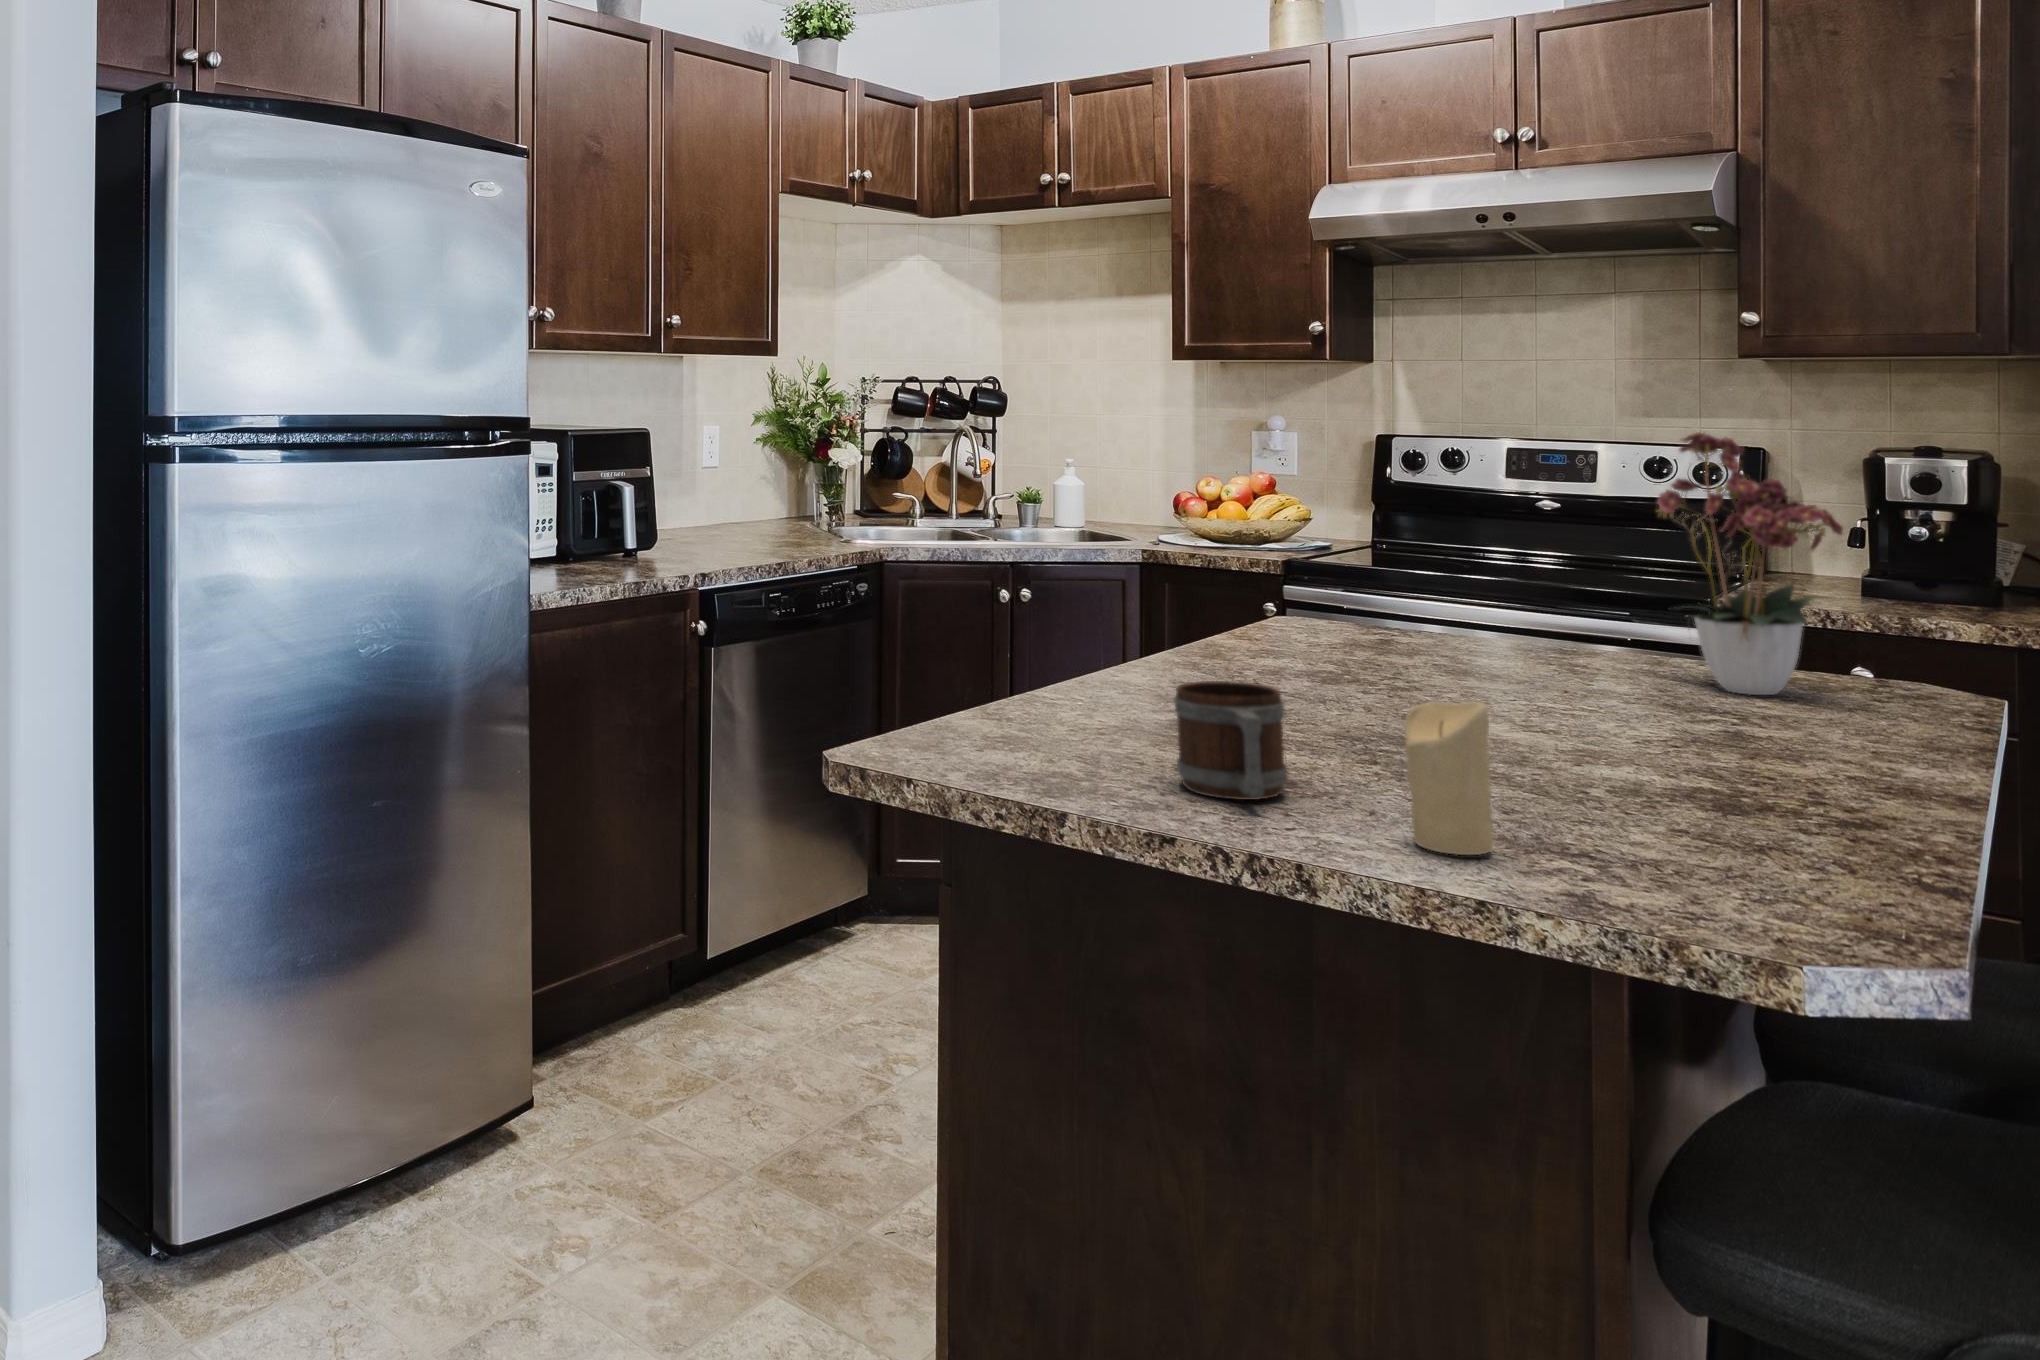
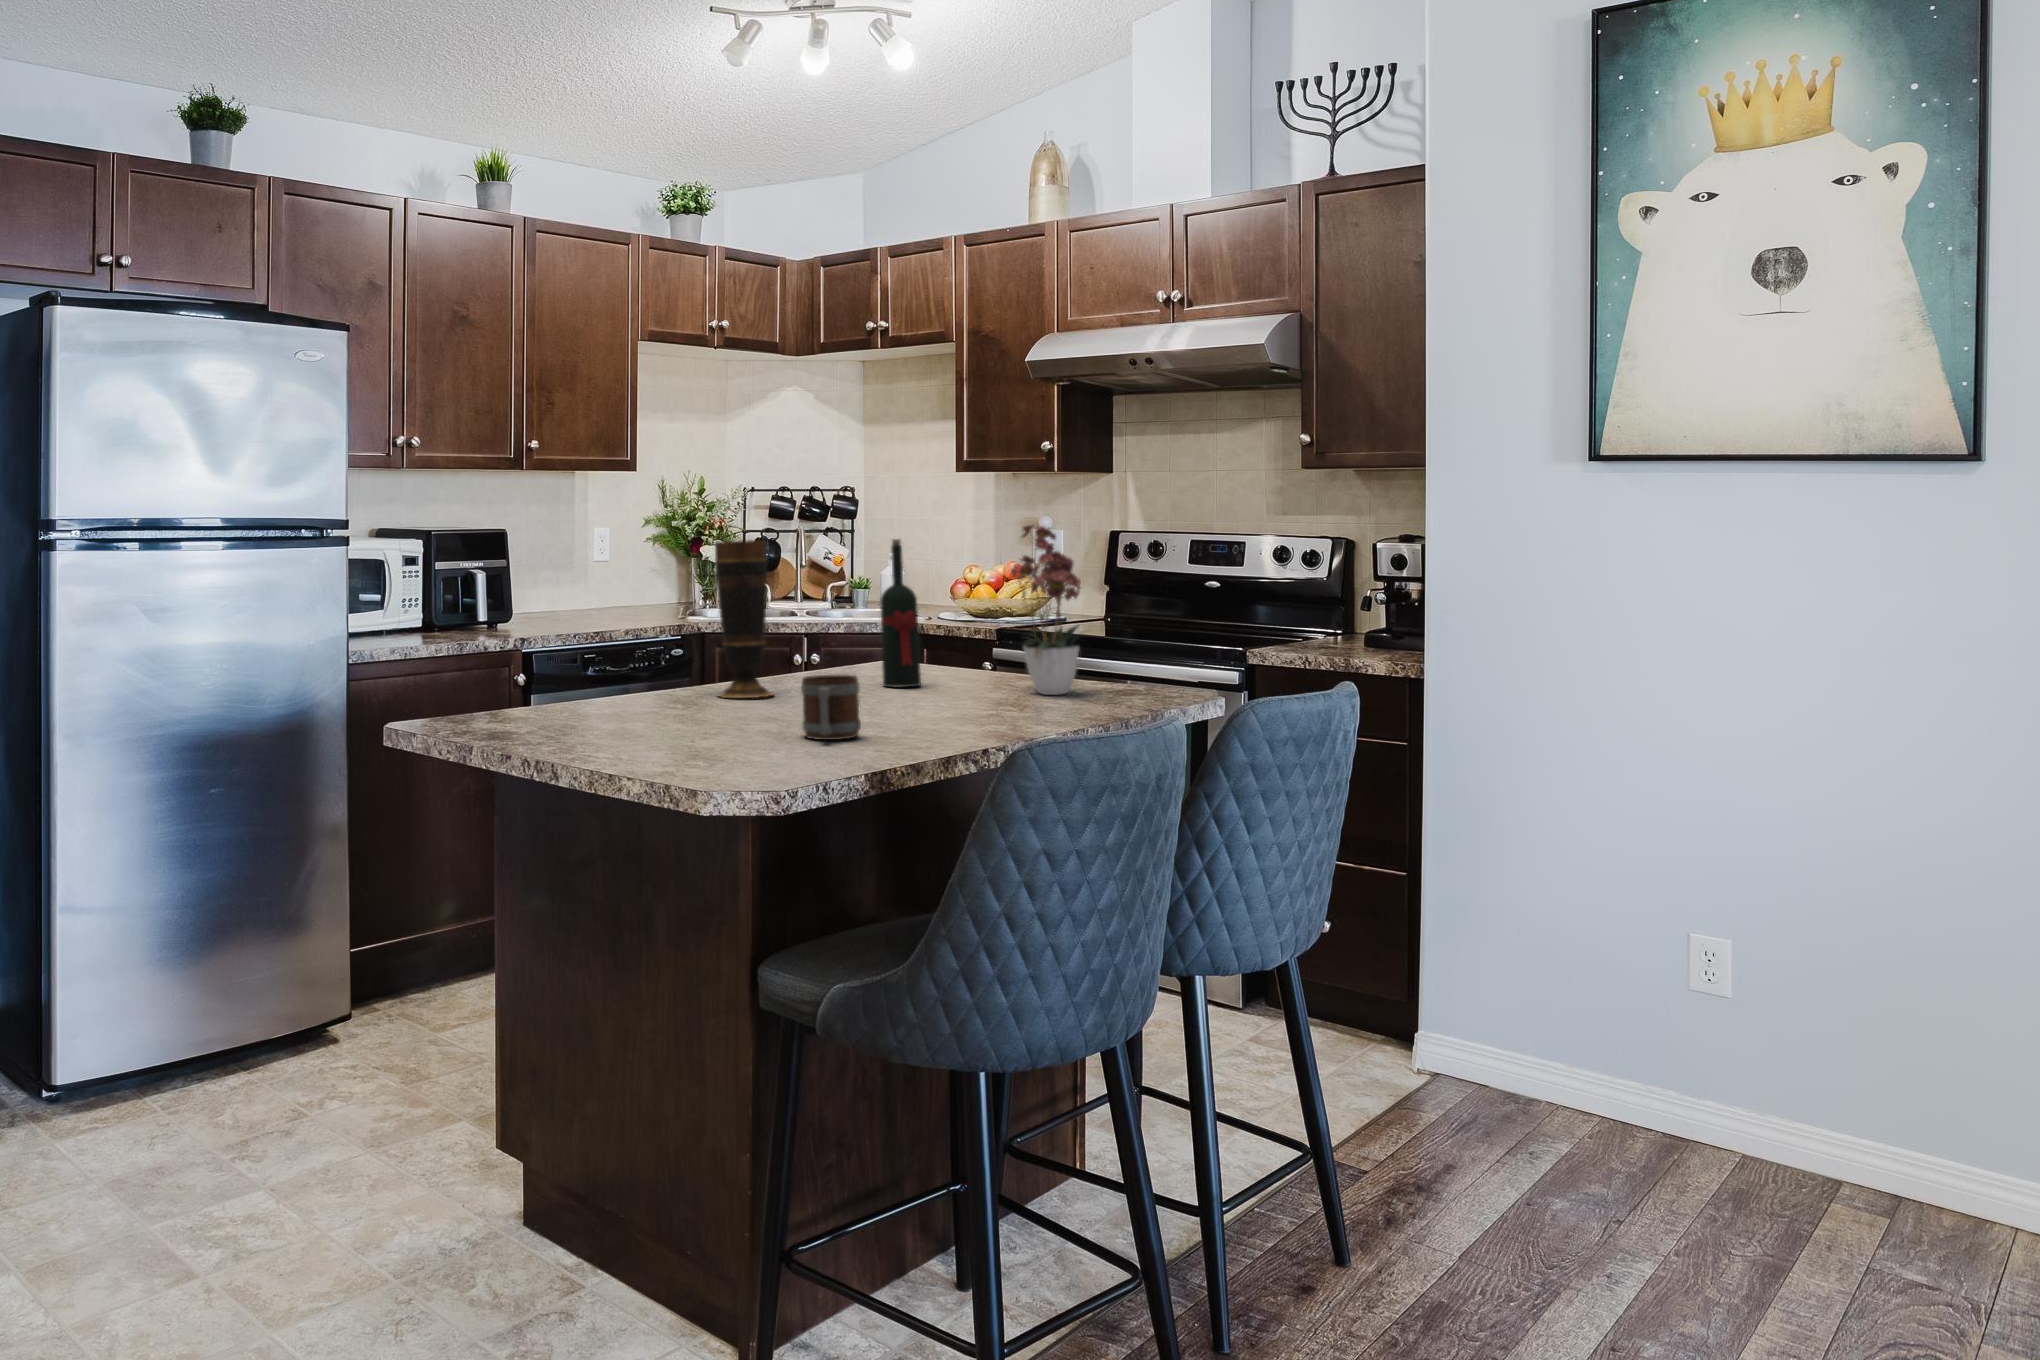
wine bottle: none [1432,452,1510,677] -> present [880,539,921,688]
vase: none [1240,454,1346,702] -> present [715,540,773,698]
mug: present [1174,681,1287,800] -> present [801,675,861,740]
candle: present [1404,702,1493,855] -> none [603,669,644,750]

